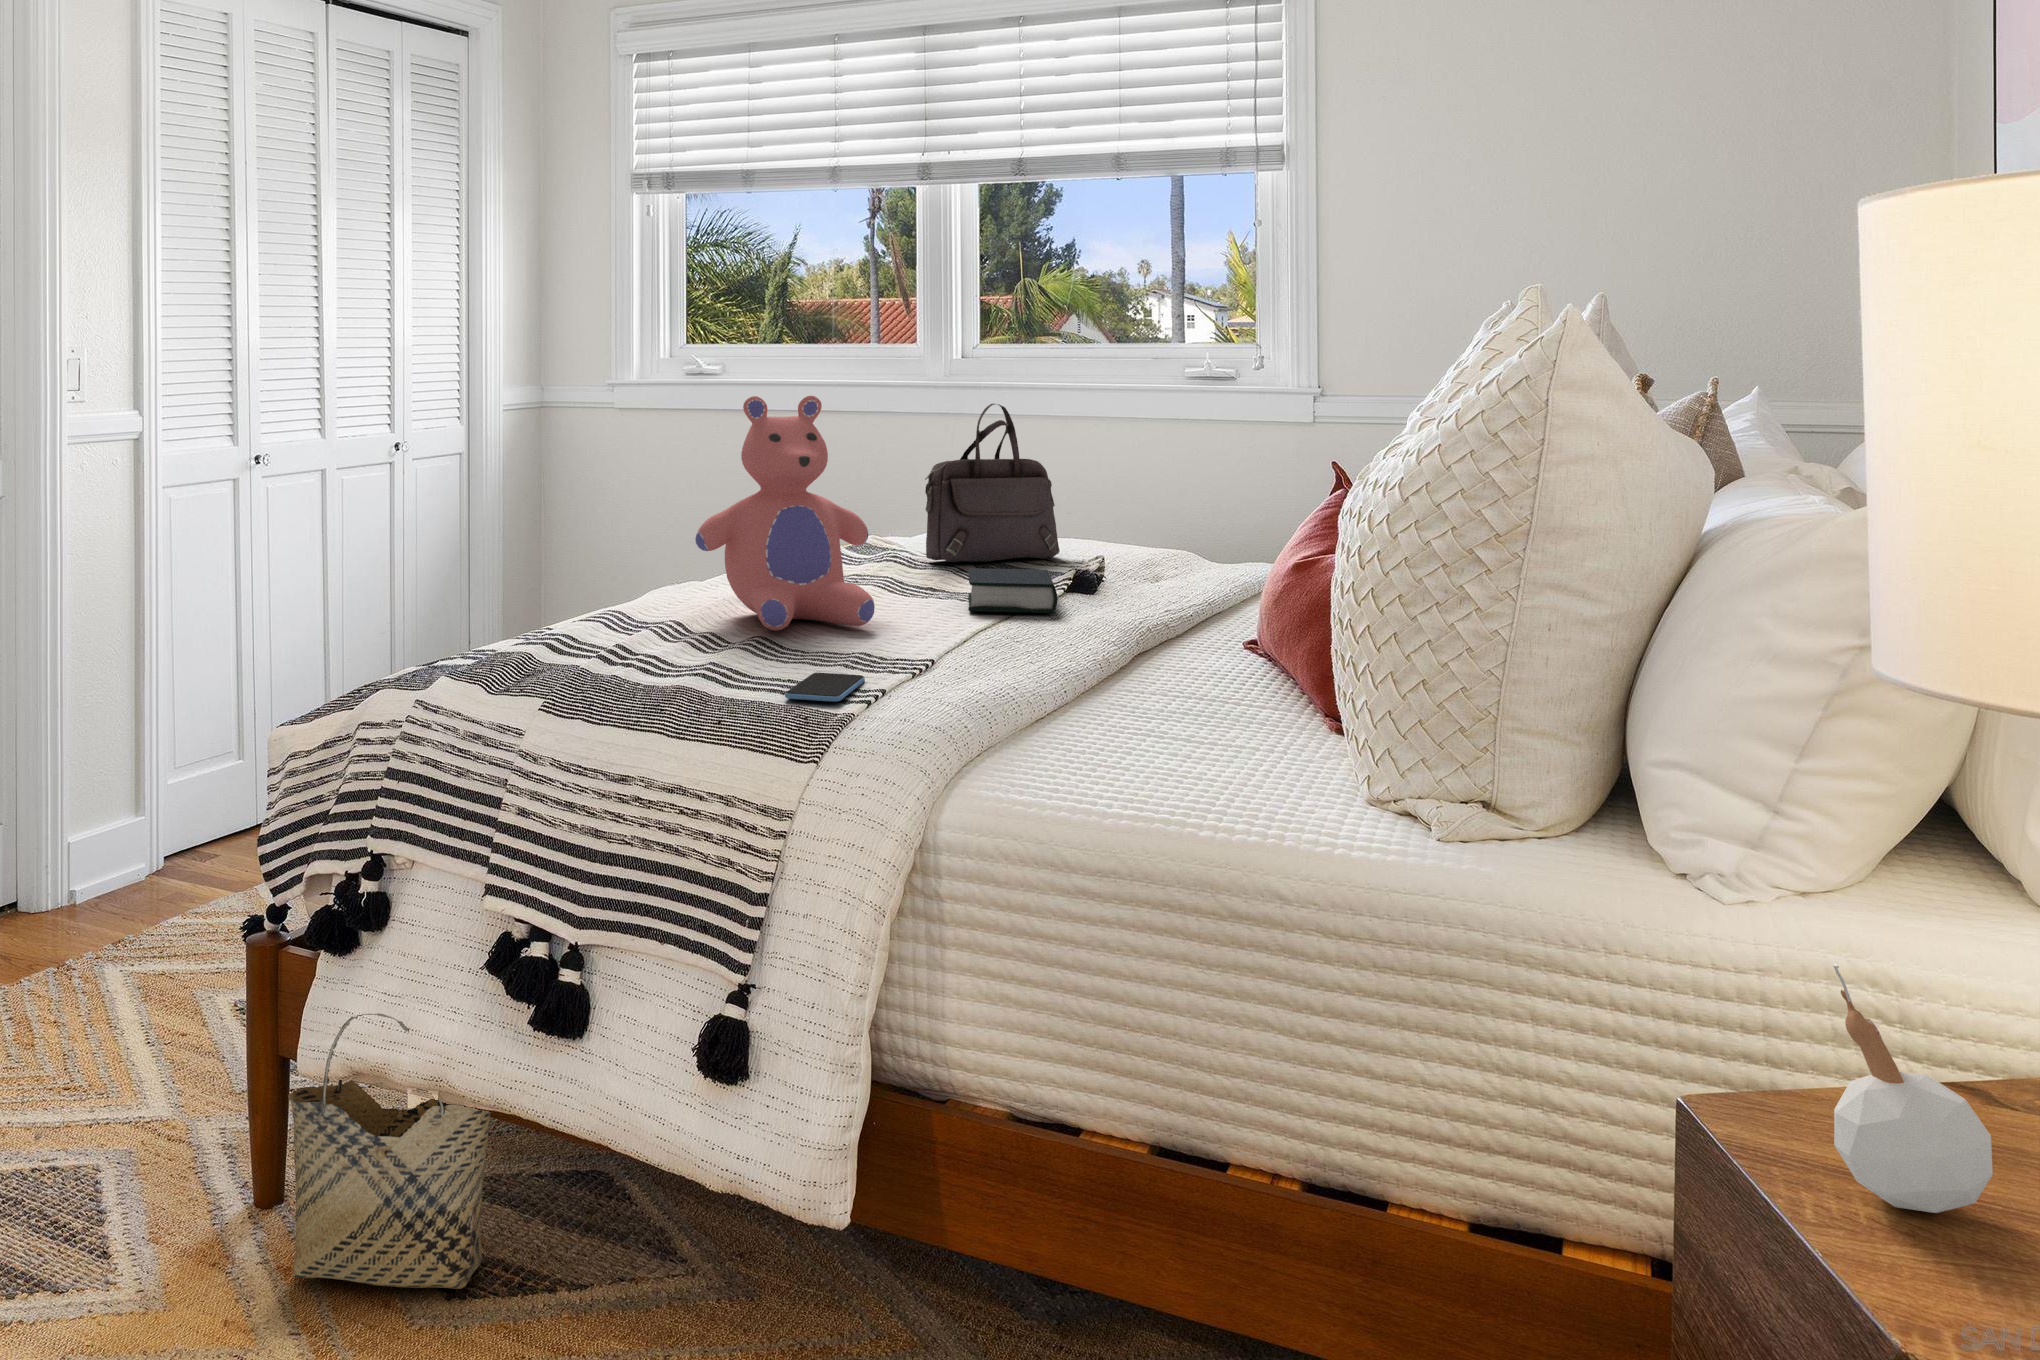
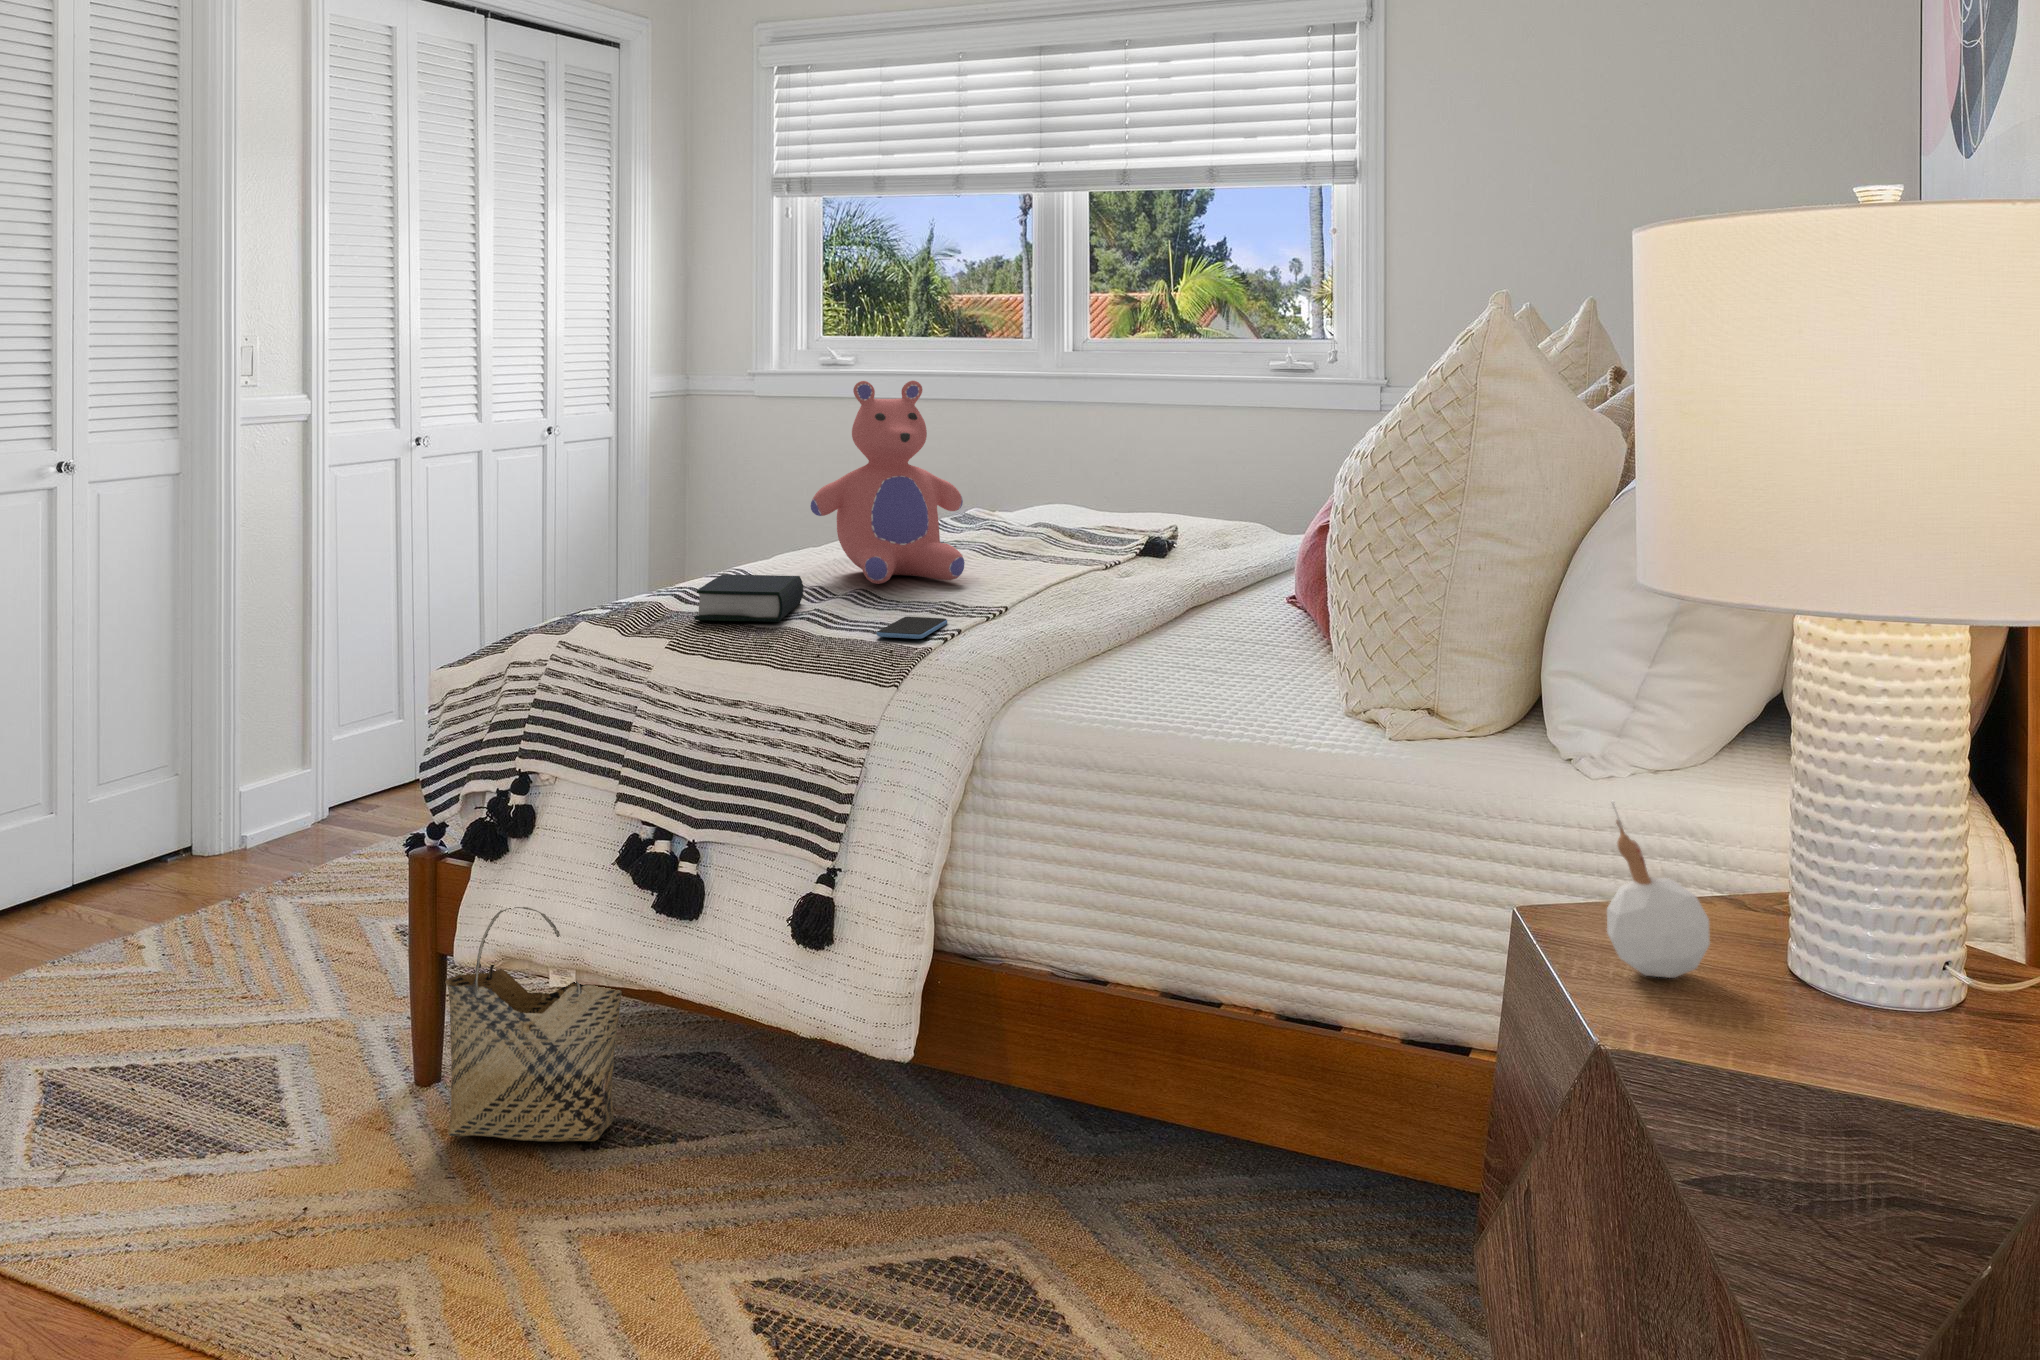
handbag: present [925,403,1060,562] -> none [1020,389,1139,528]
book: present [968,568,1057,613] -> present [694,575,803,622]

